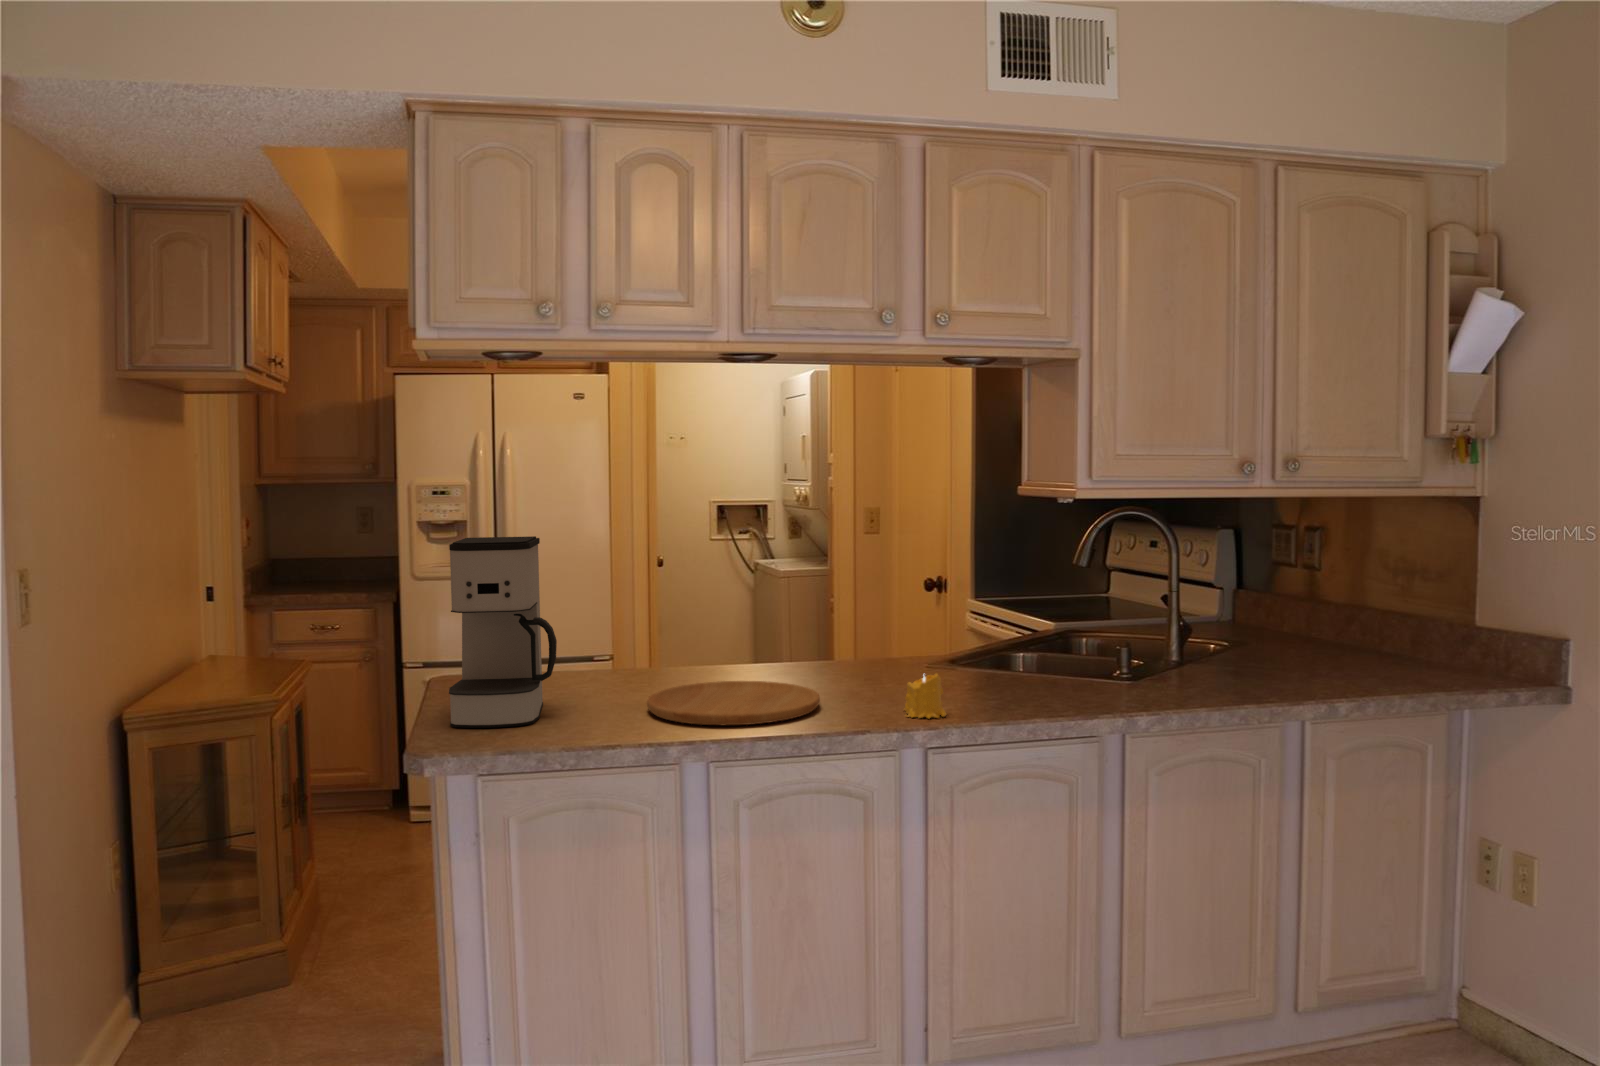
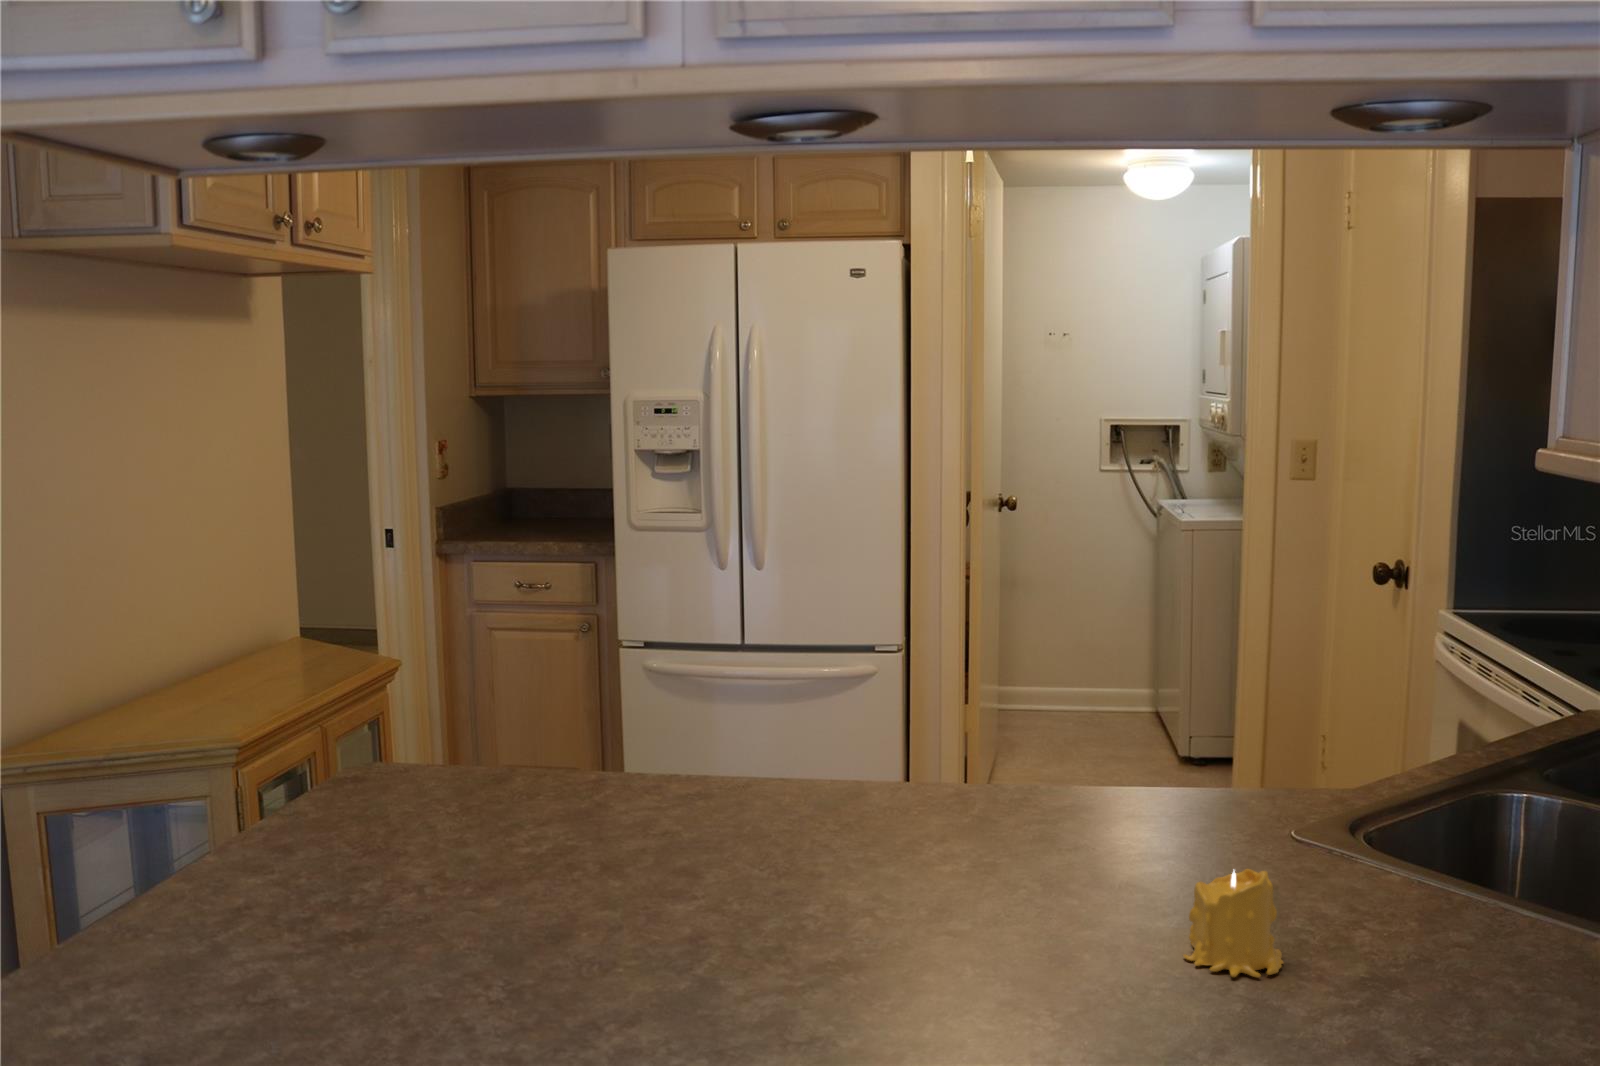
coffee maker: present [449,536,557,728] -> none [352,520,556,872]
cutting board: present [647,681,820,725] -> none [690,796,1026,938]

